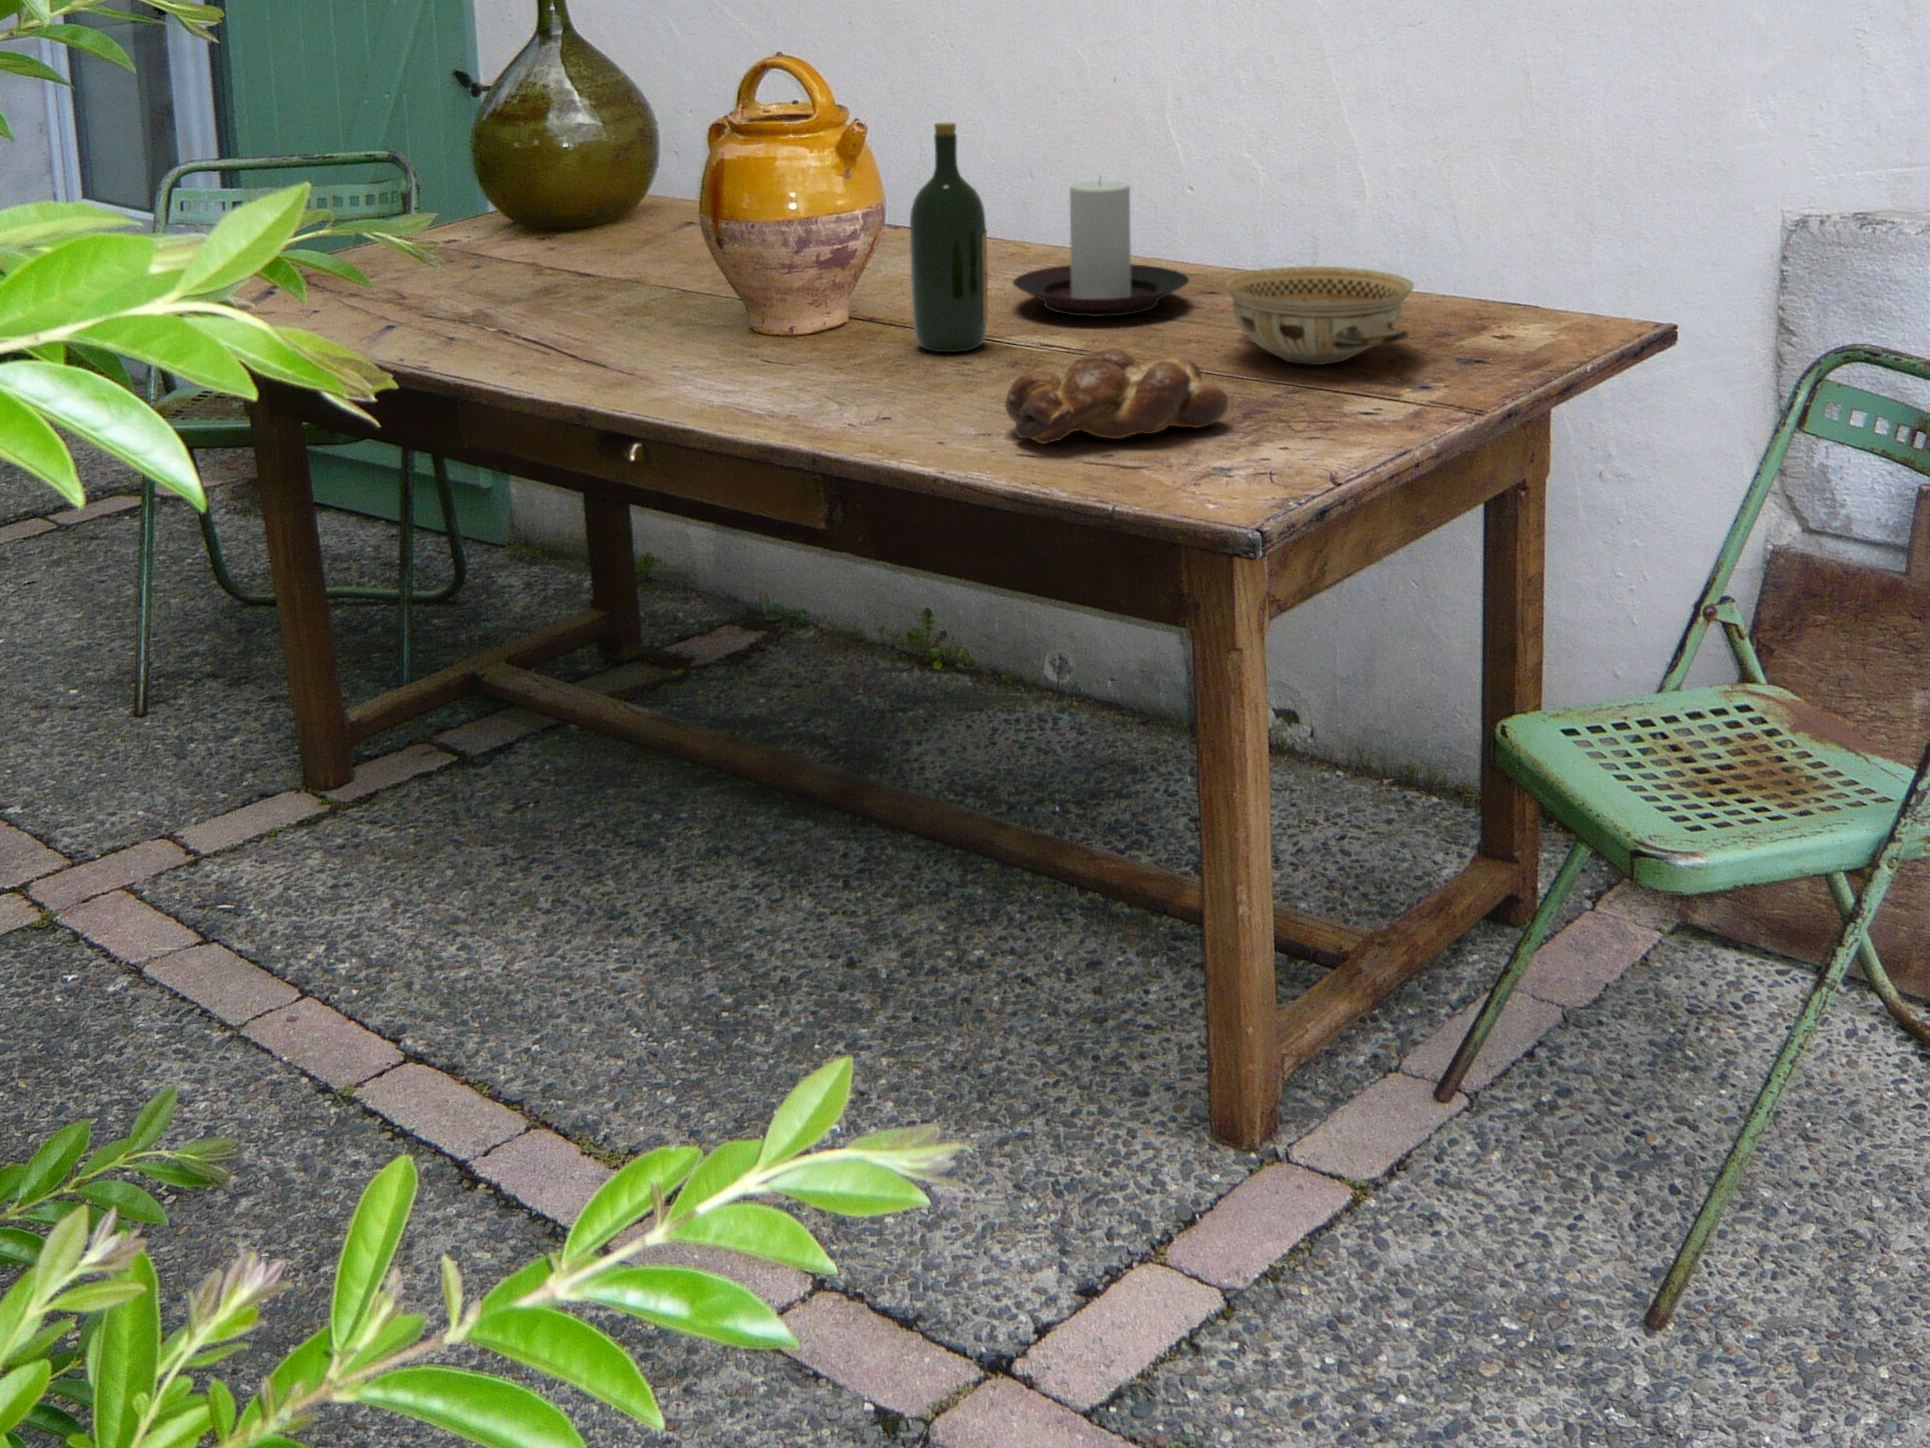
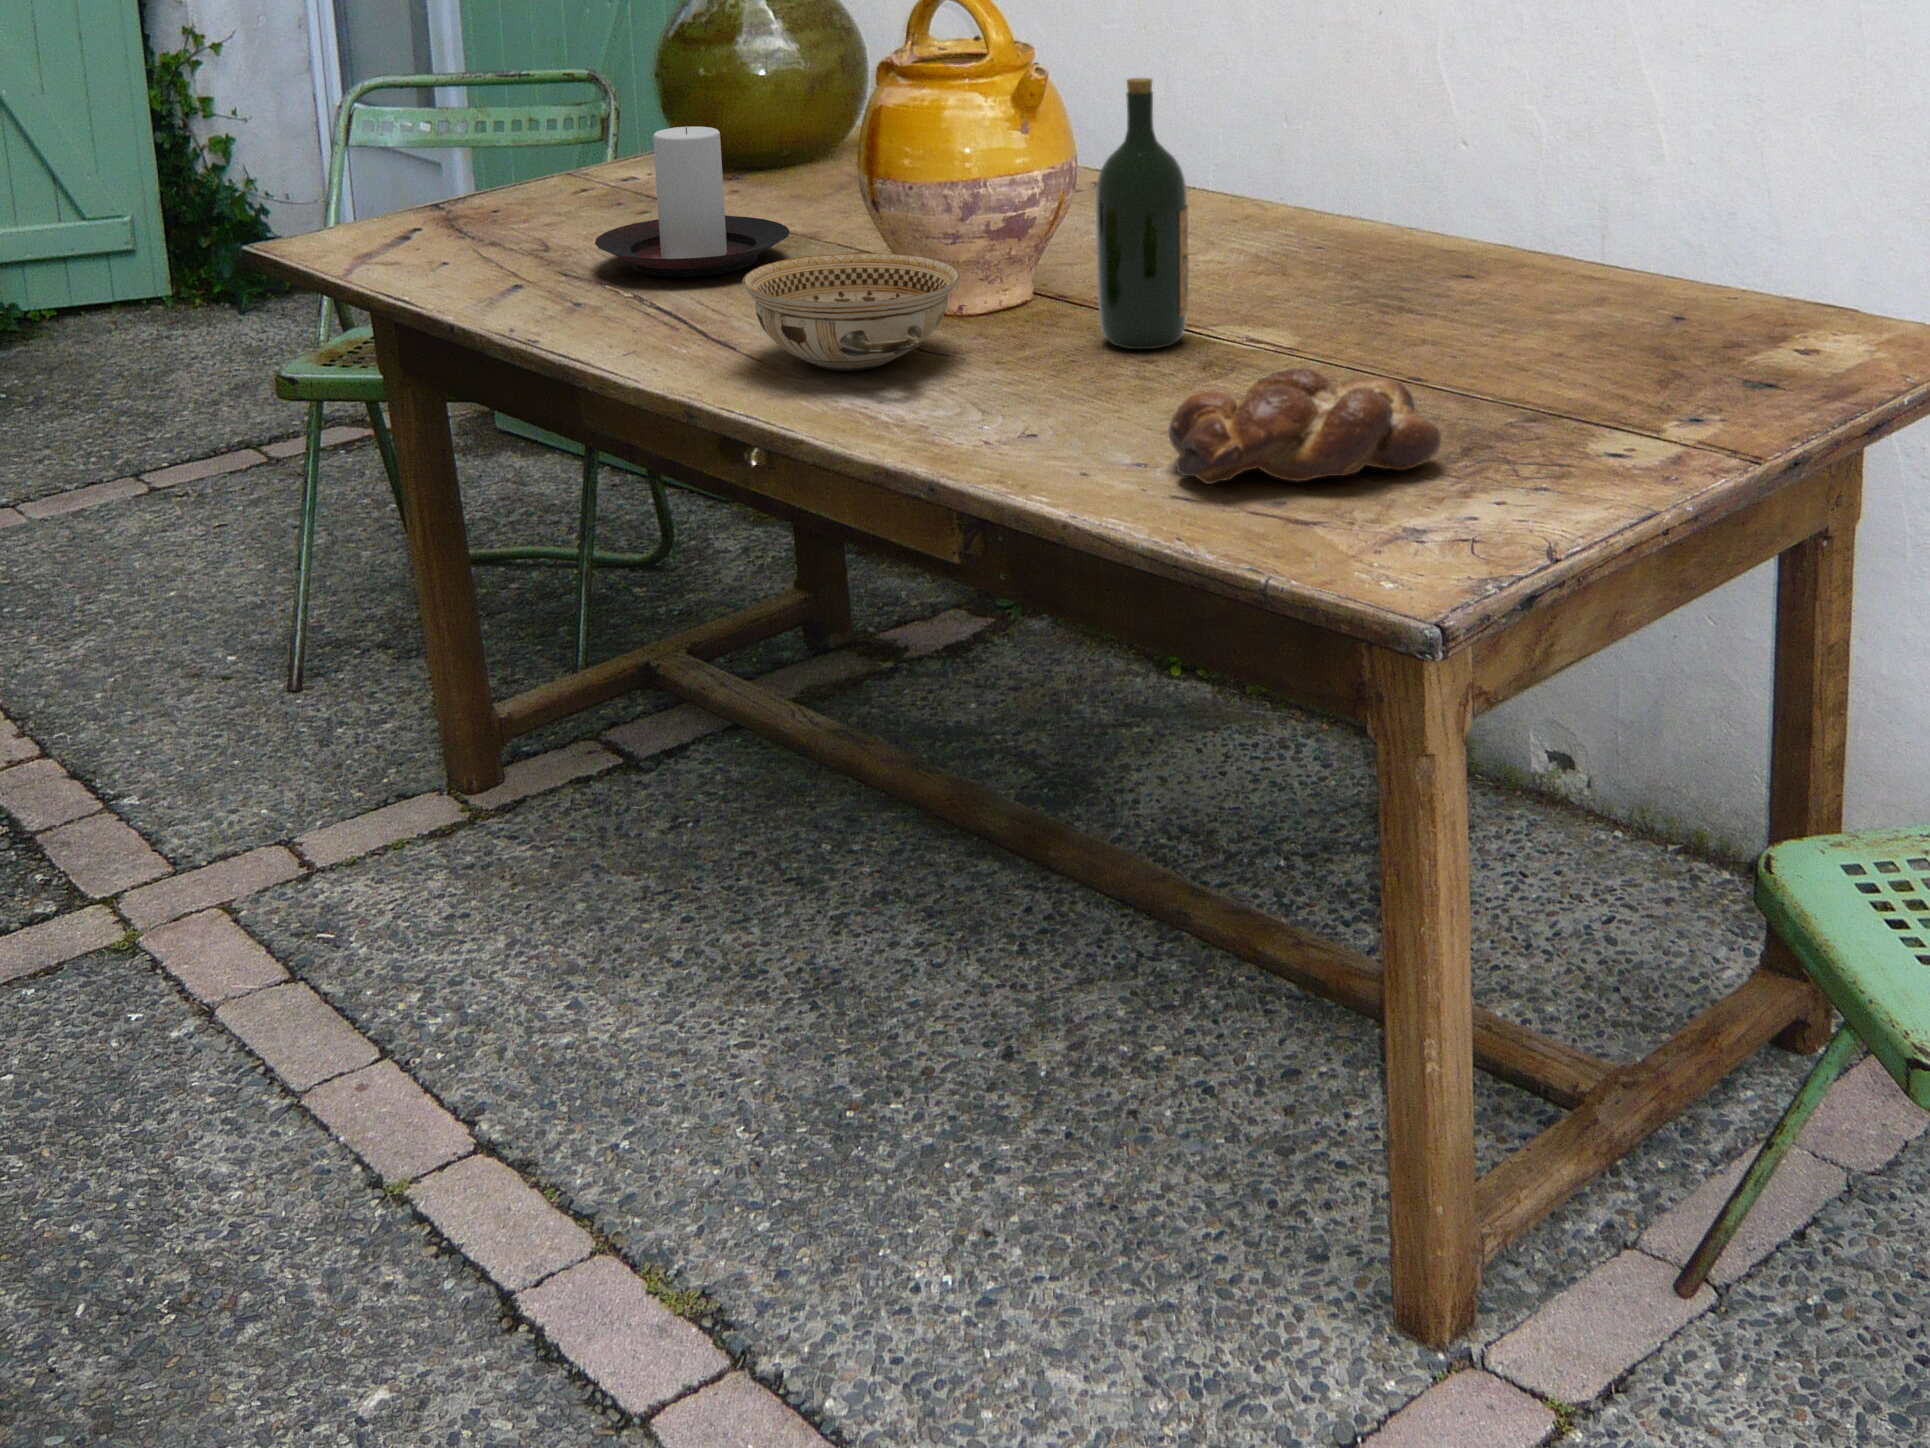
candle holder: present [1013,180,1189,317] -> present [595,122,790,277]
ceramic bowl: present [1224,267,1413,365] -> present [742,253,960,371]

